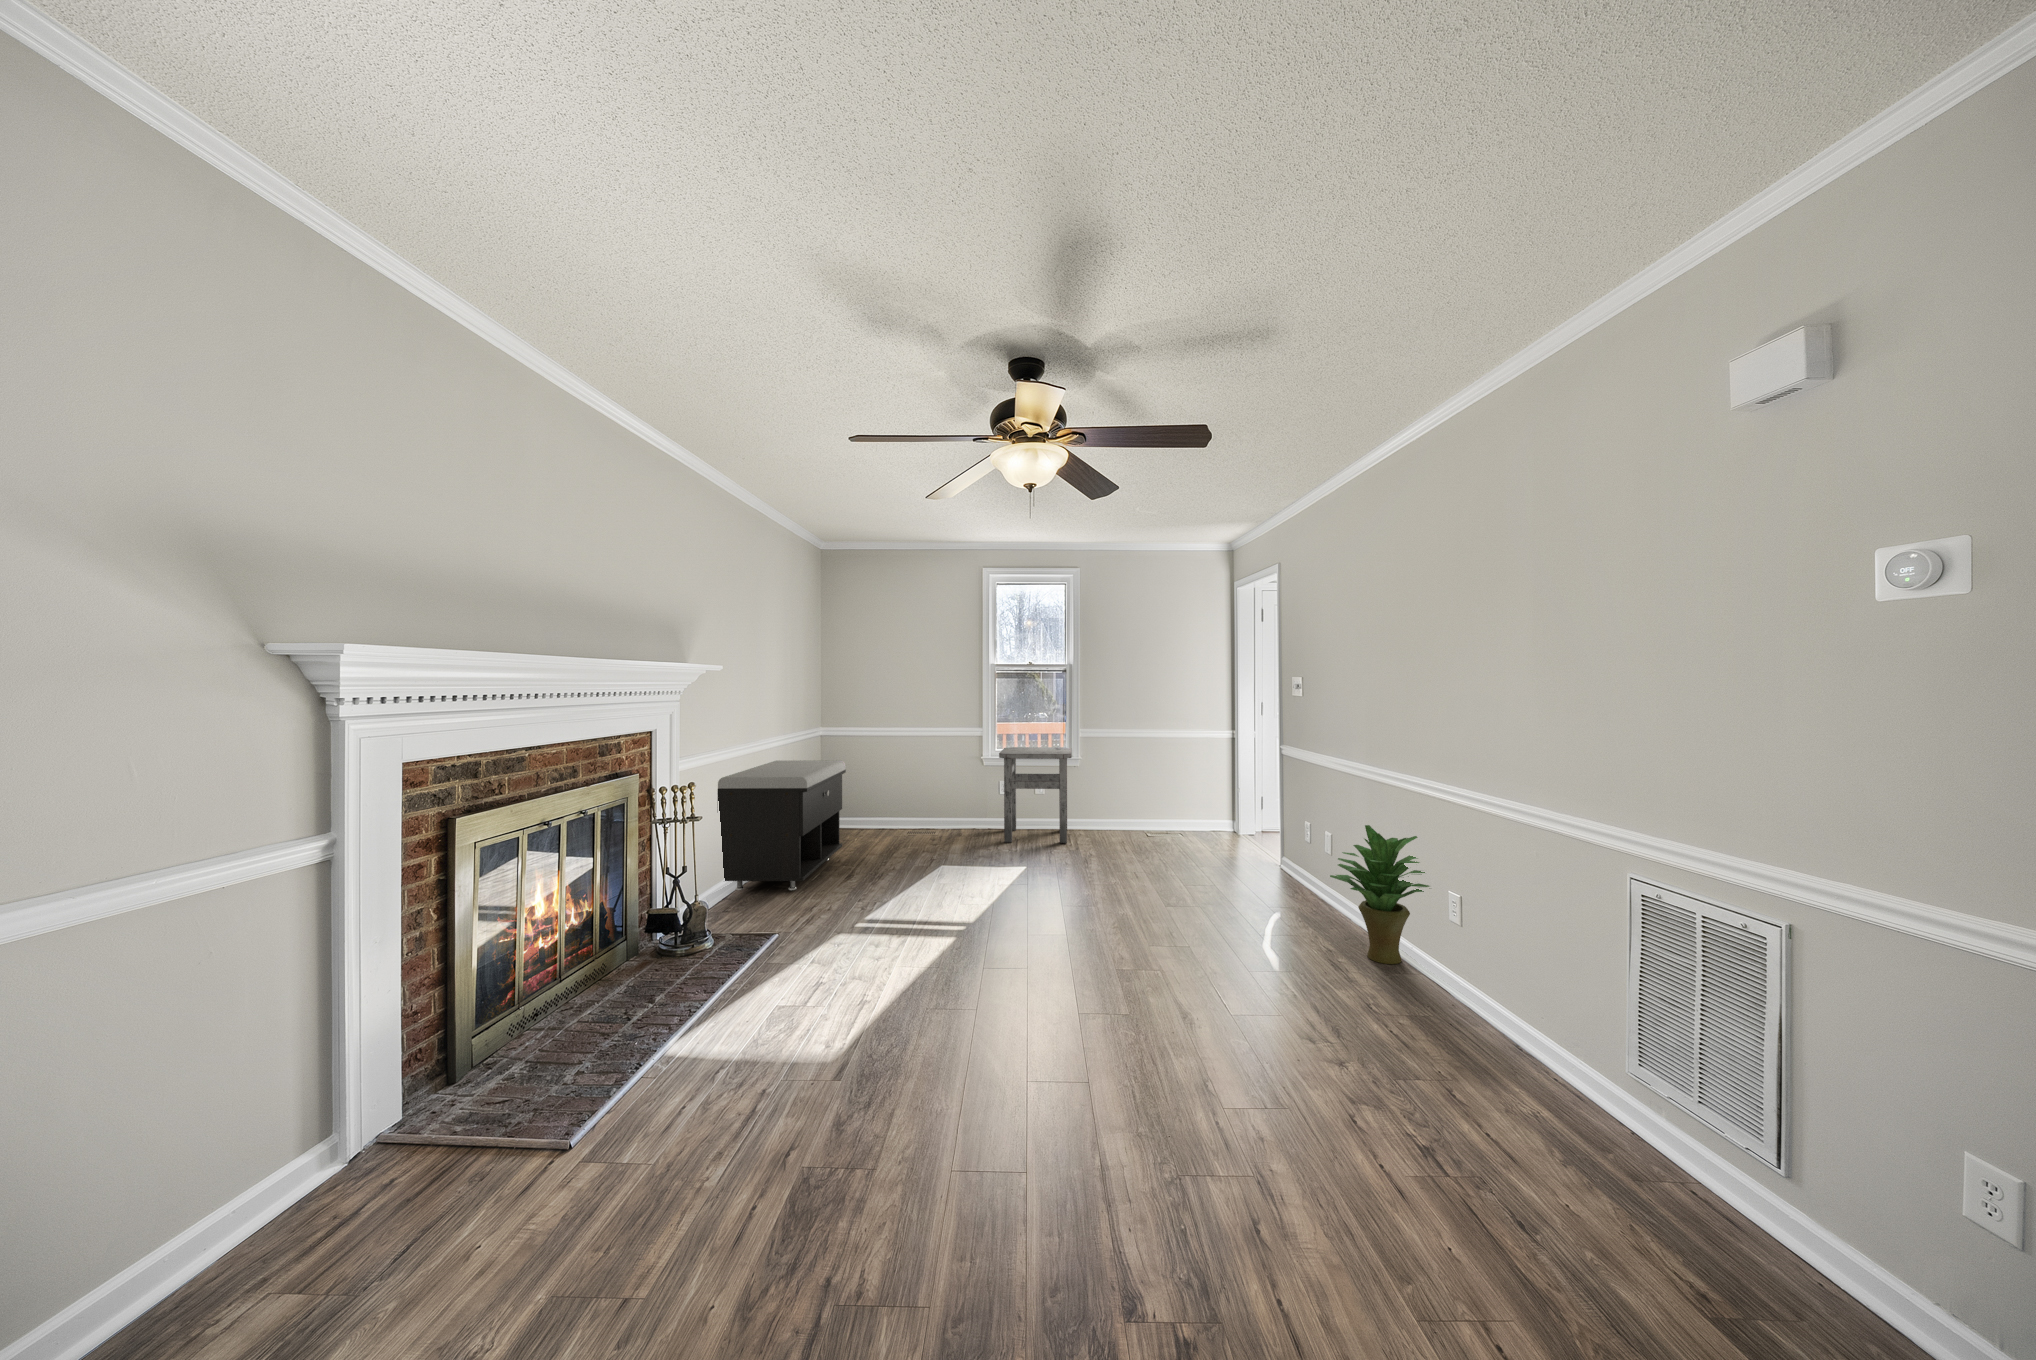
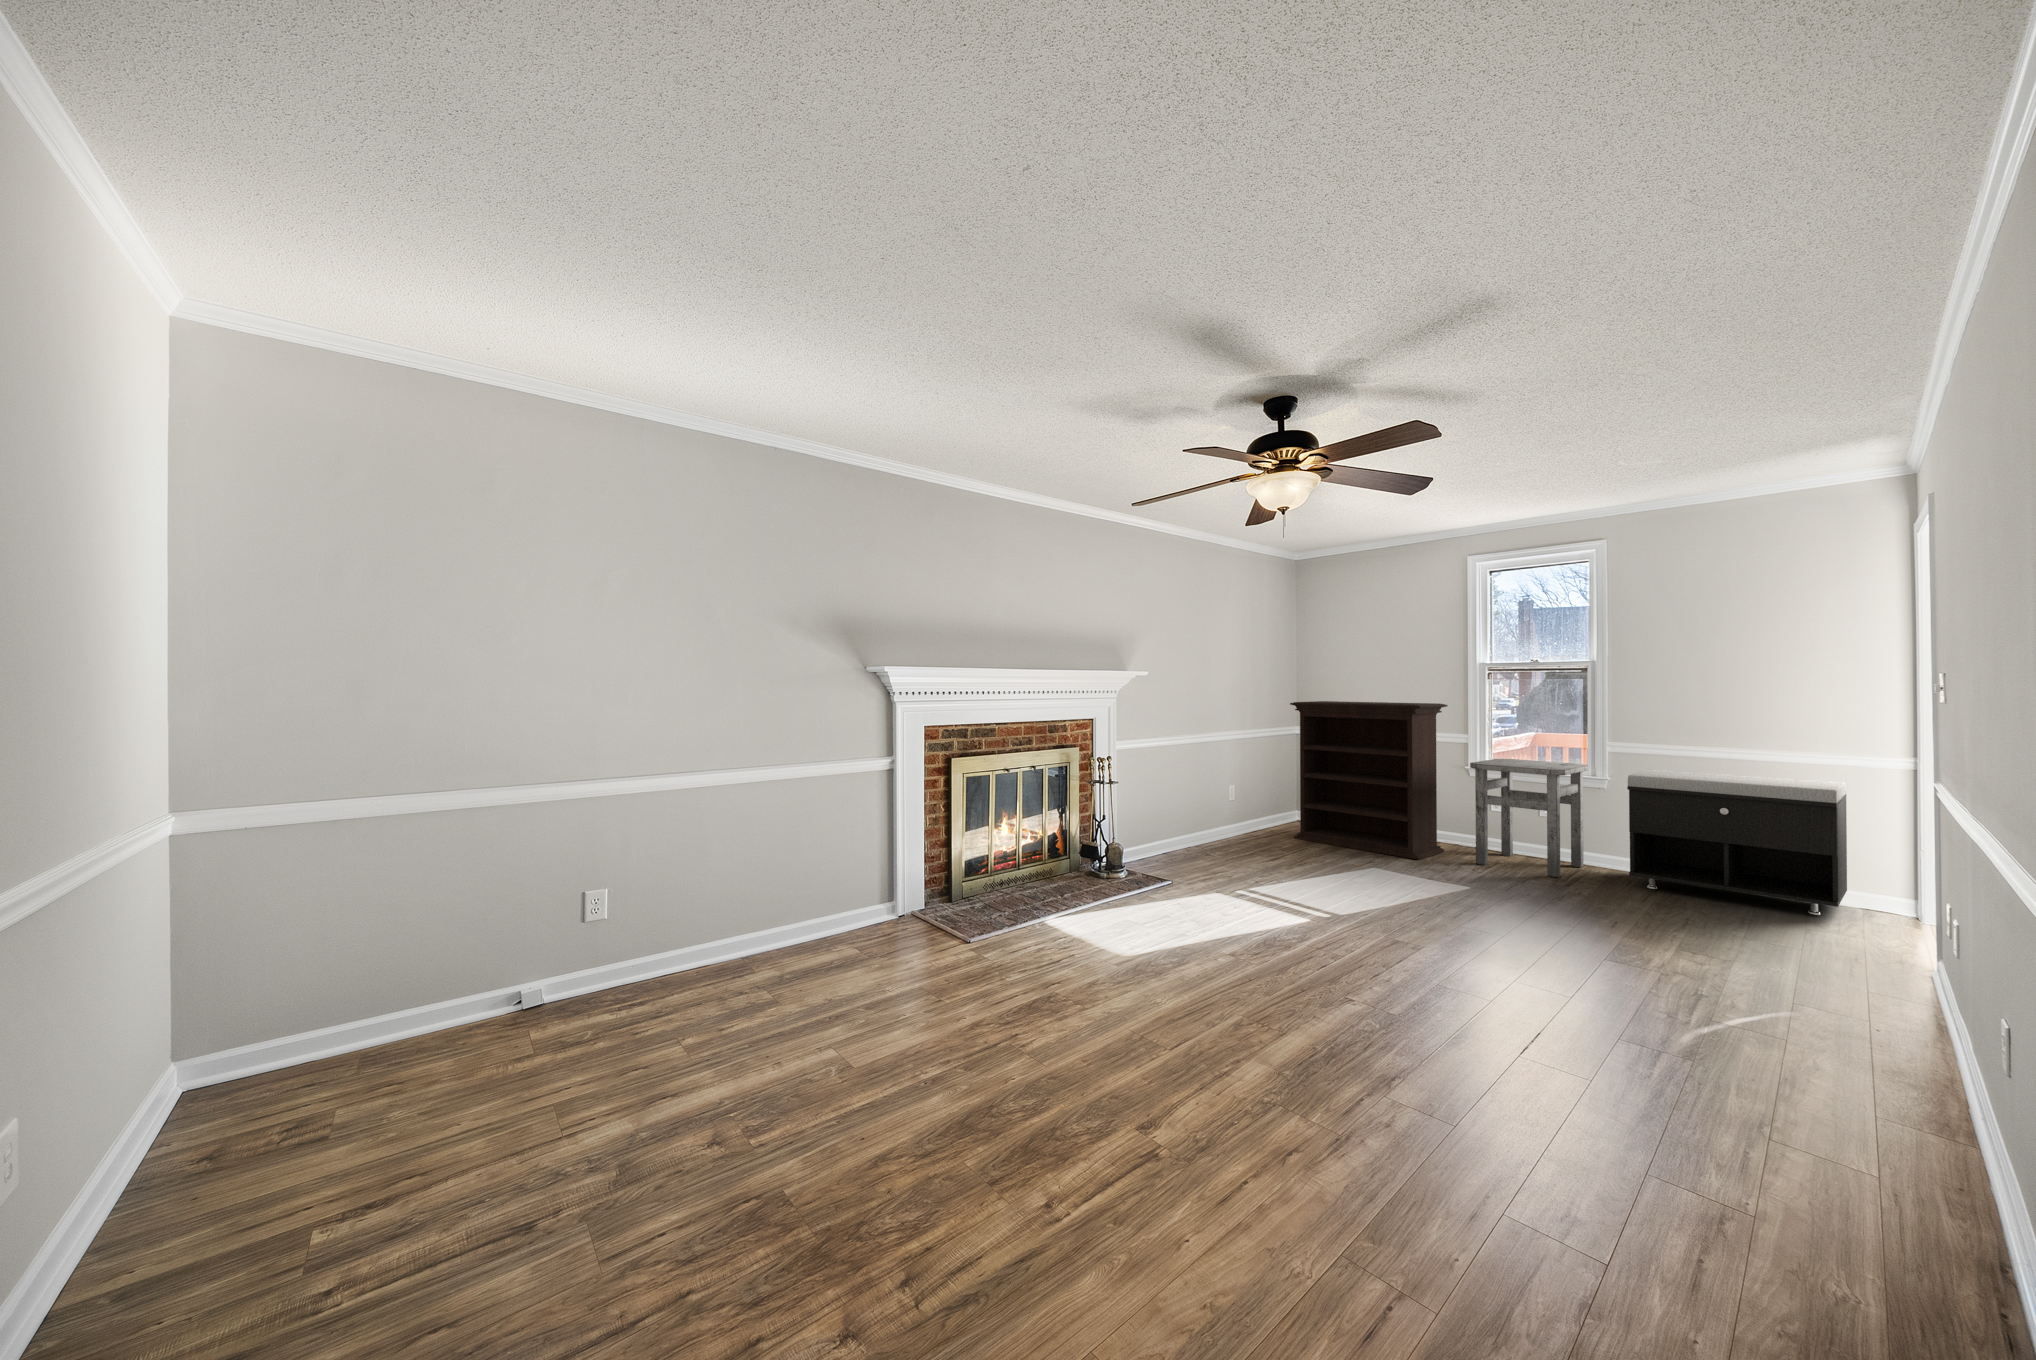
bookshelf: none [832,701,973,848] -> present [1290,701,1448,860]
storage bench: present [717,760,846,890] -> present [1627,769,1847,915]
potted plant: present [1330,825,1429,964] -> none [1752,887,1952,1085]

